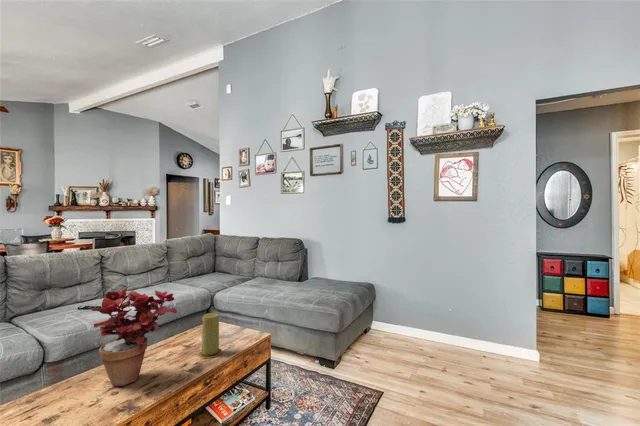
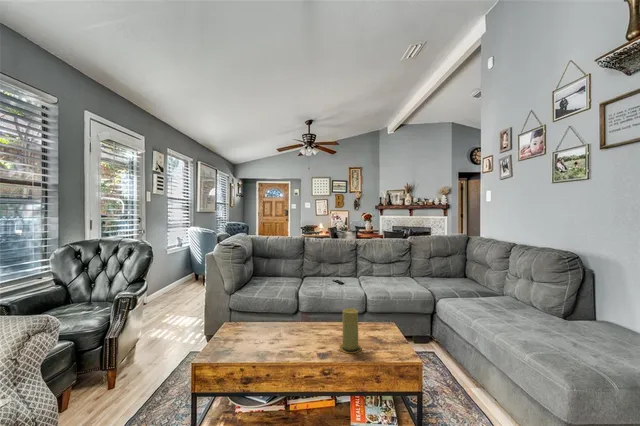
potted plant: present [91,287,177,387] -> none [250,267,317,343]

